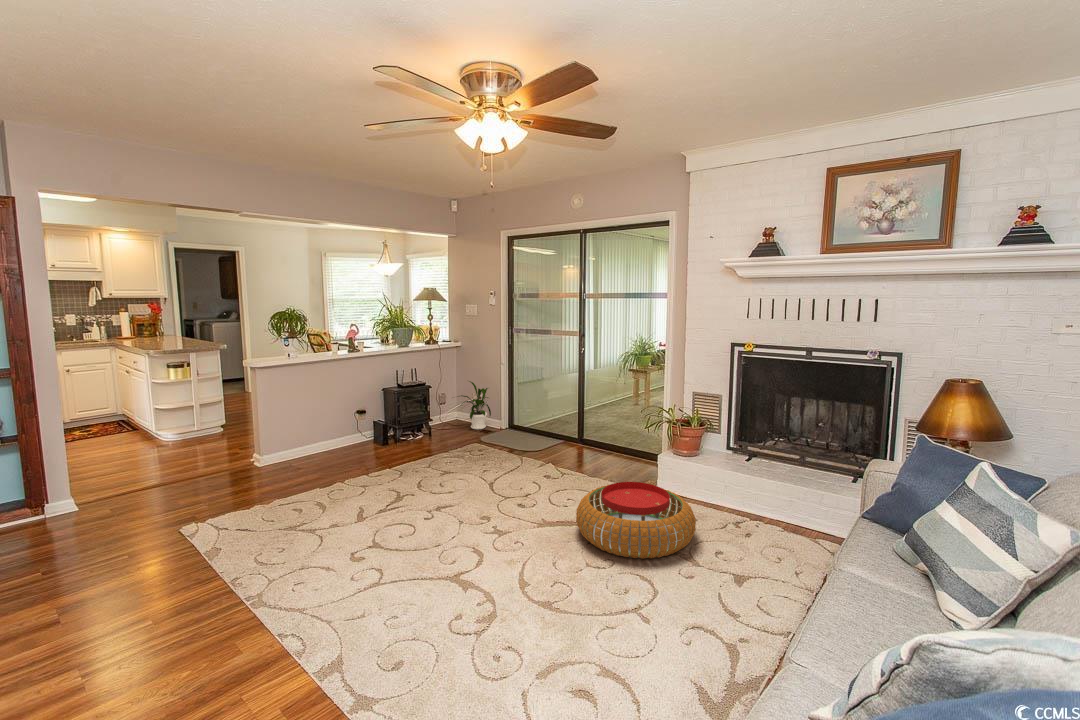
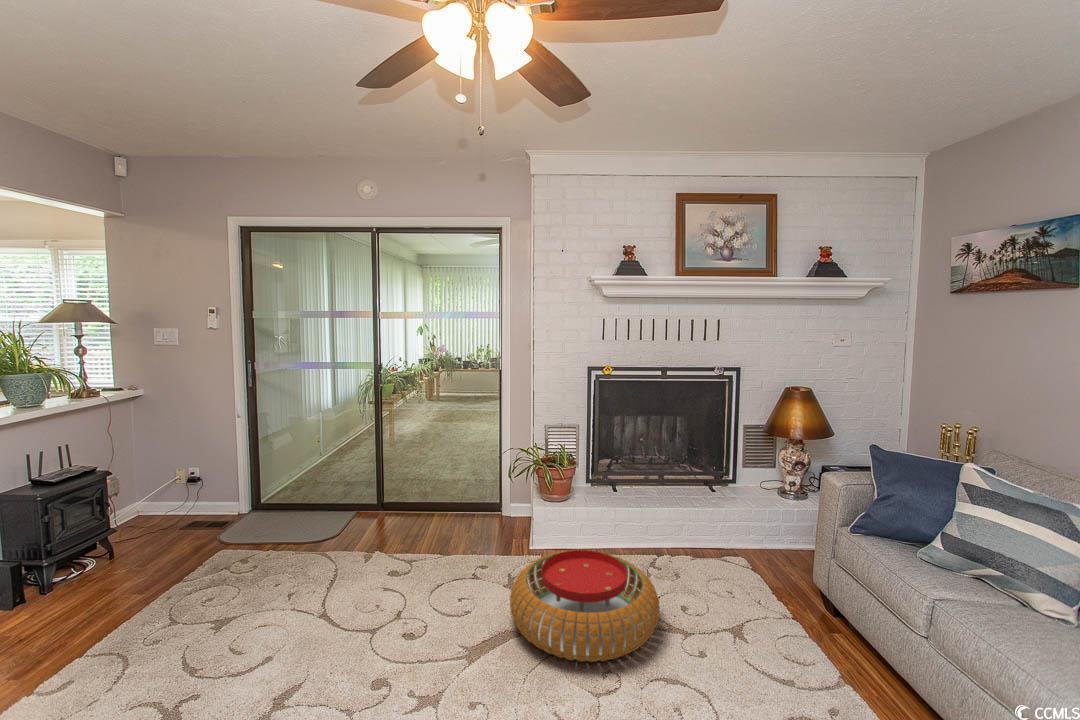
house plant: present [461,381,491,429] -> none [148,450,223,525]

